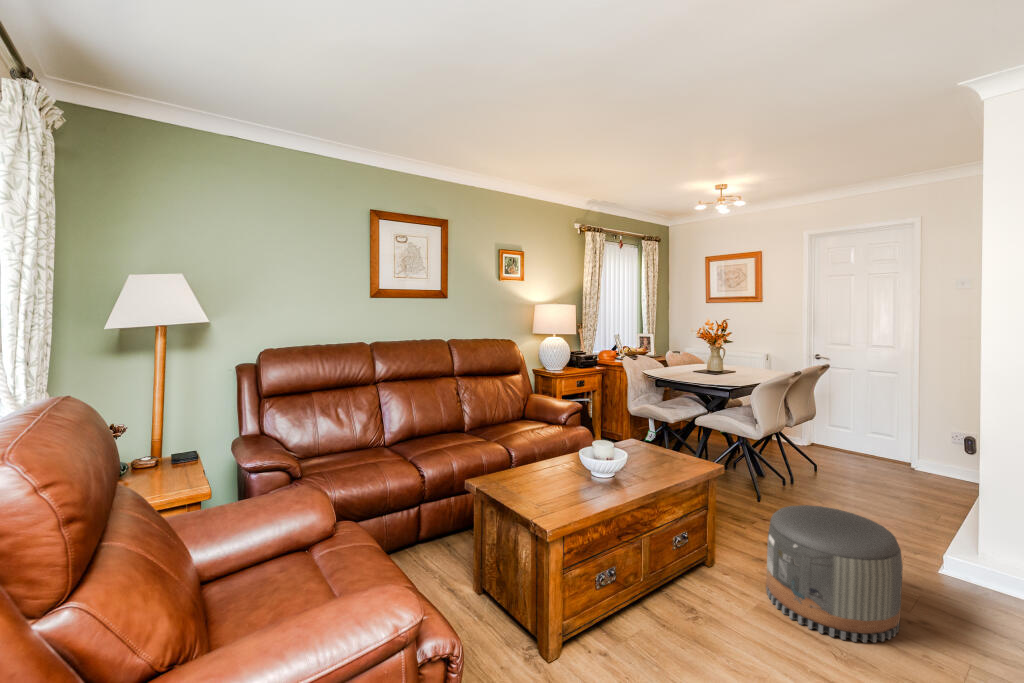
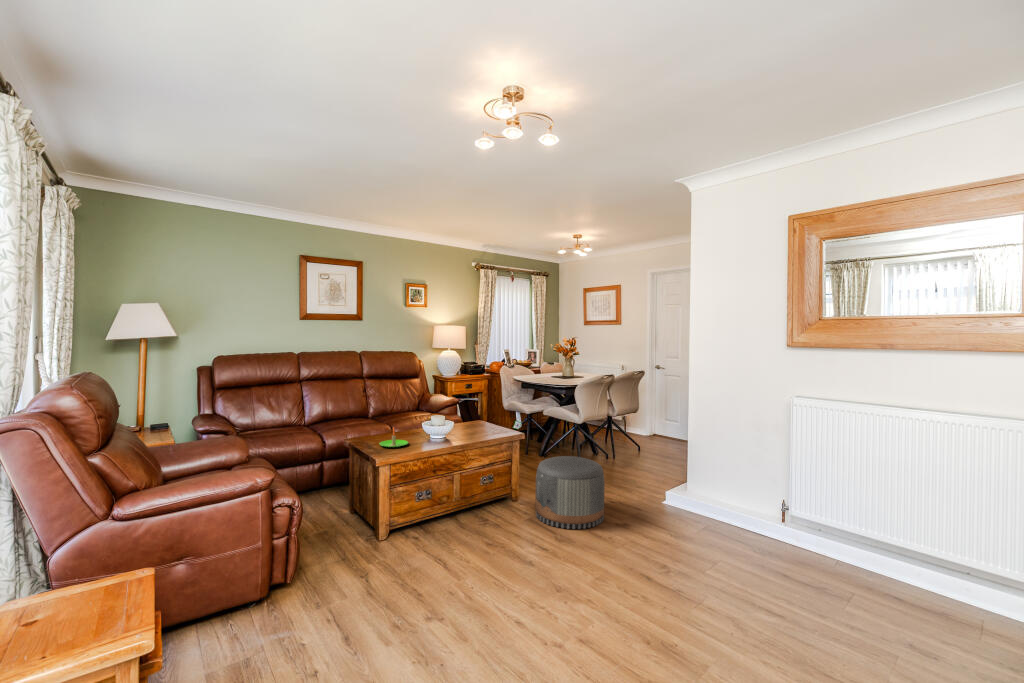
candle: none [528,464,574,500] -> present [379,428,408,447]

